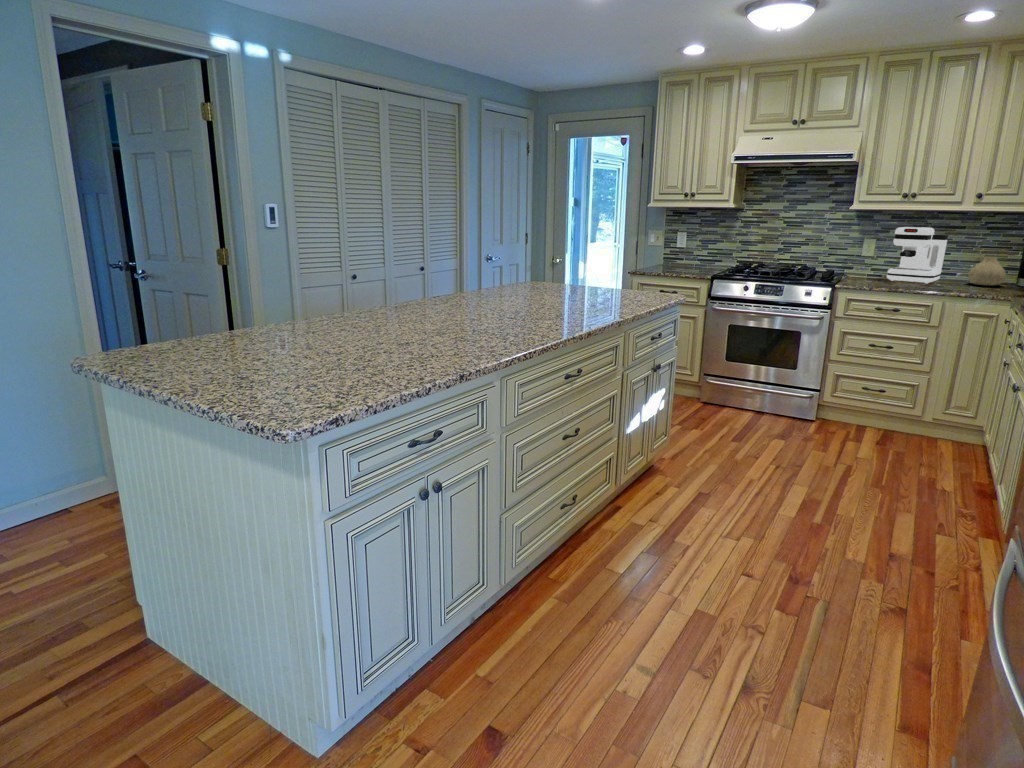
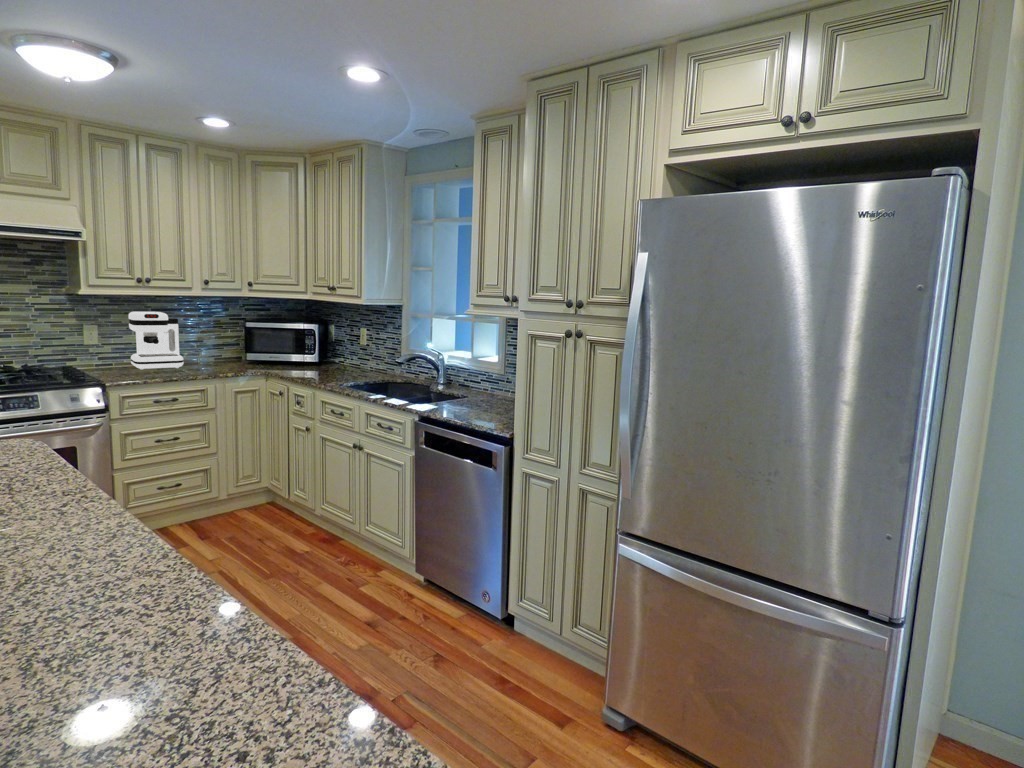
vase: present [968,257,1006,286] -> none [201,337,232,363]

